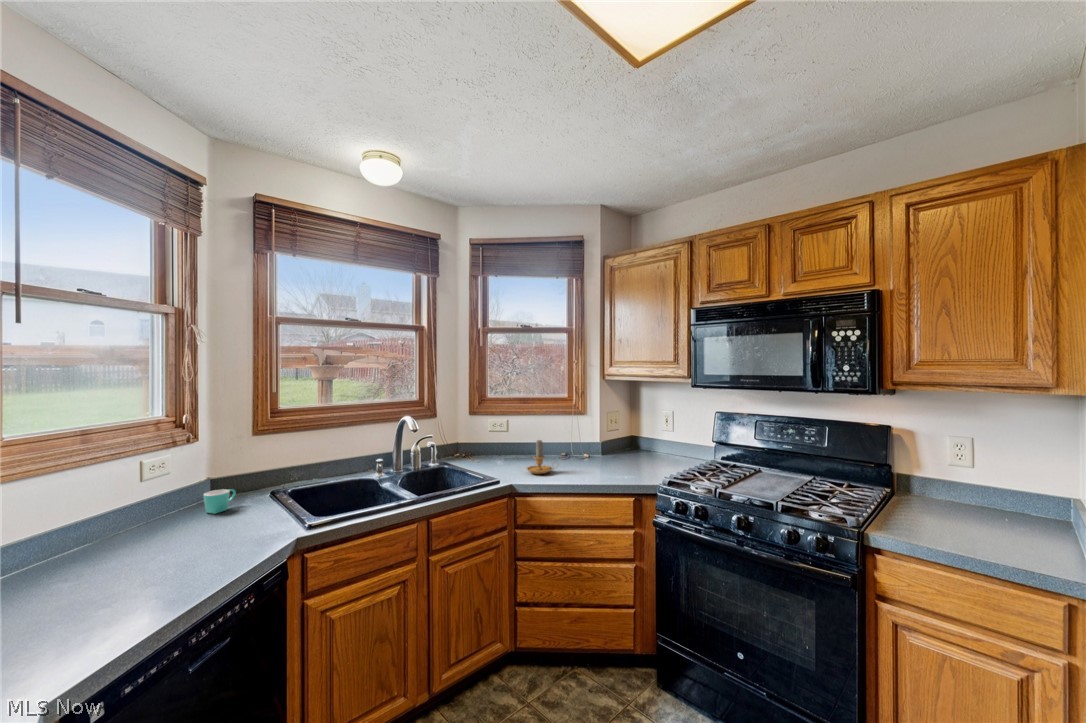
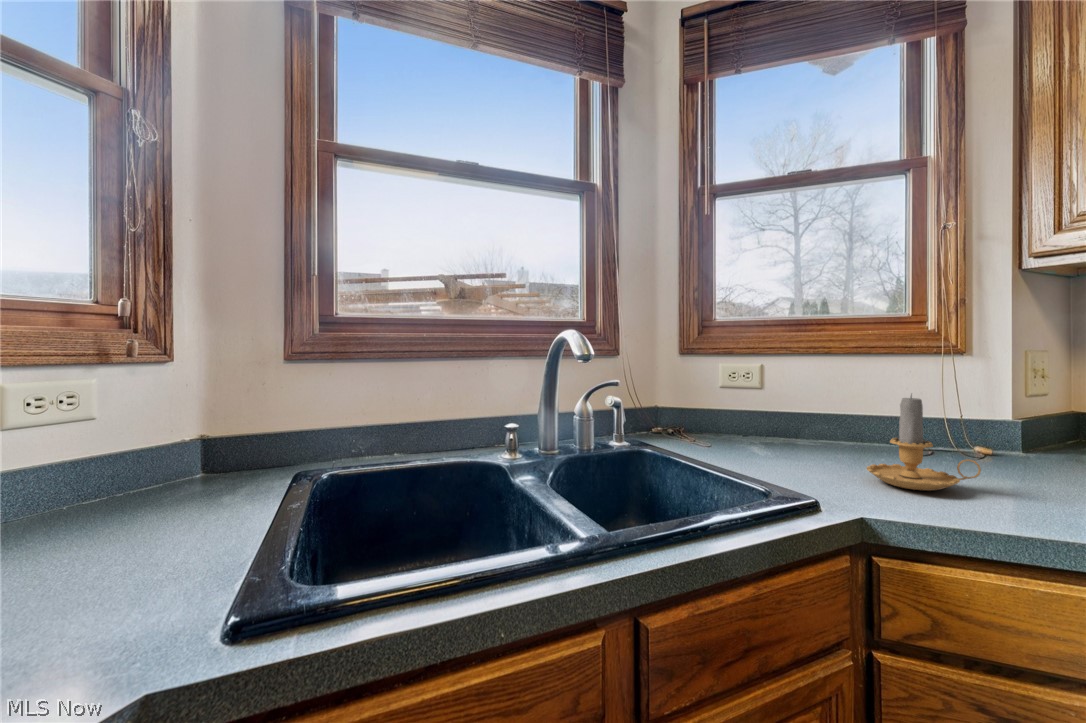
mug: present [203,489,236,514] -> none [107,464,199,521]

